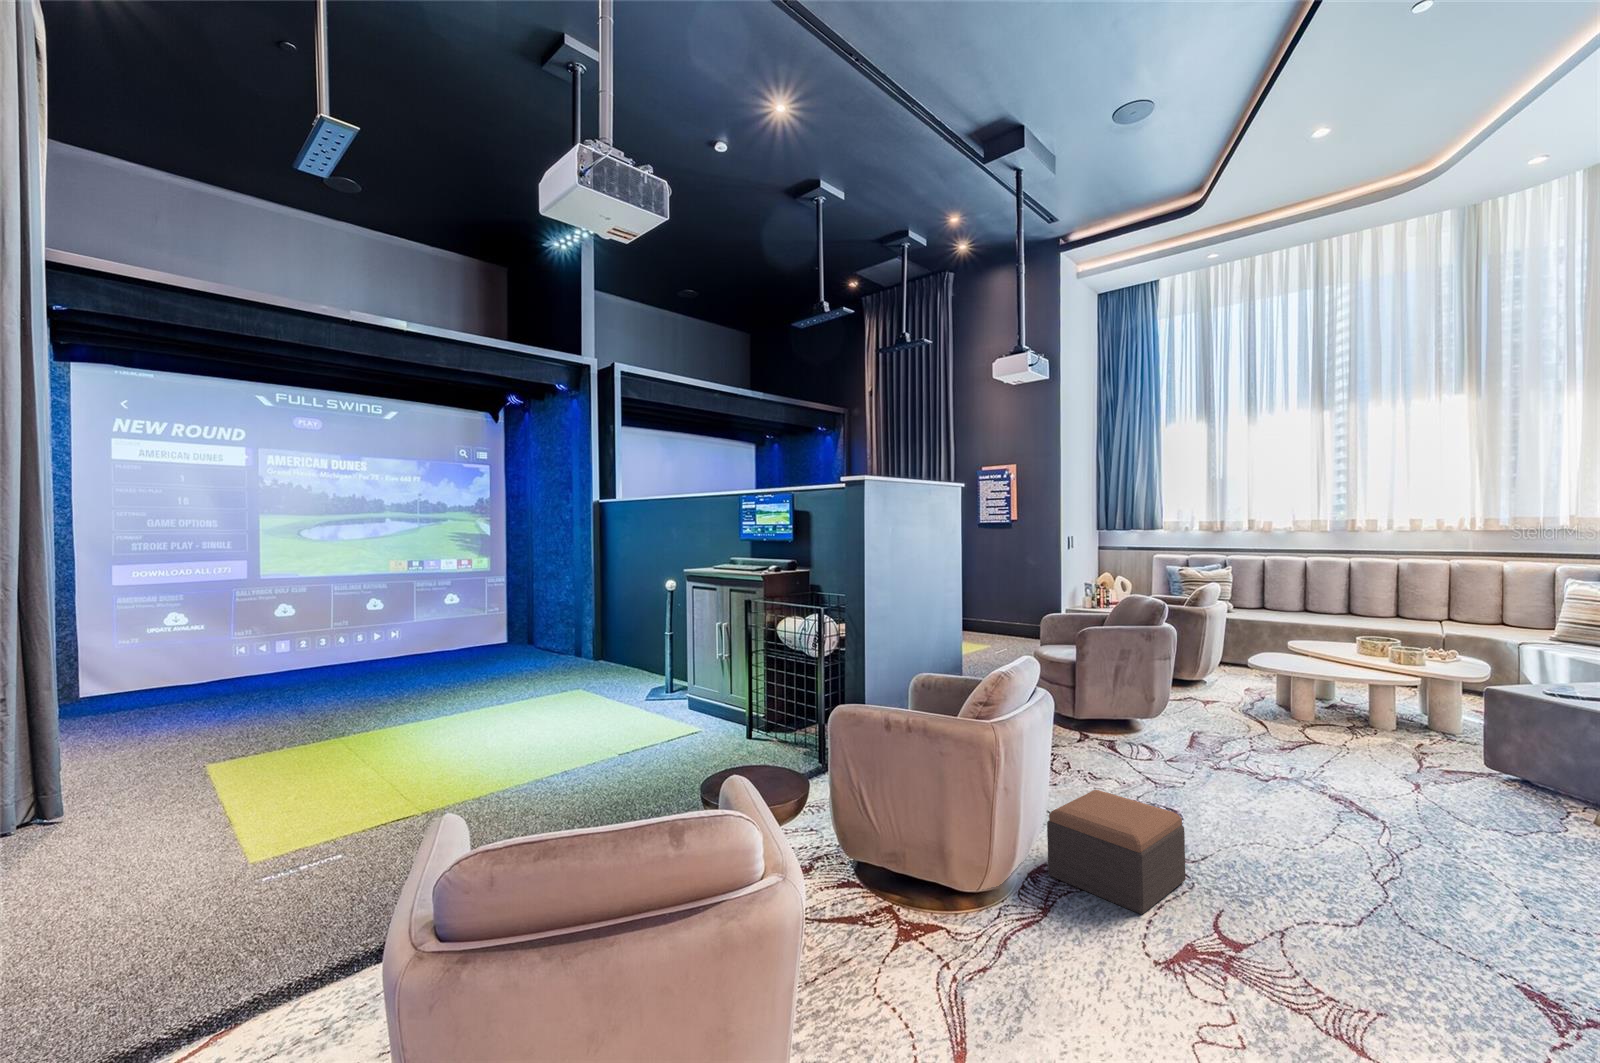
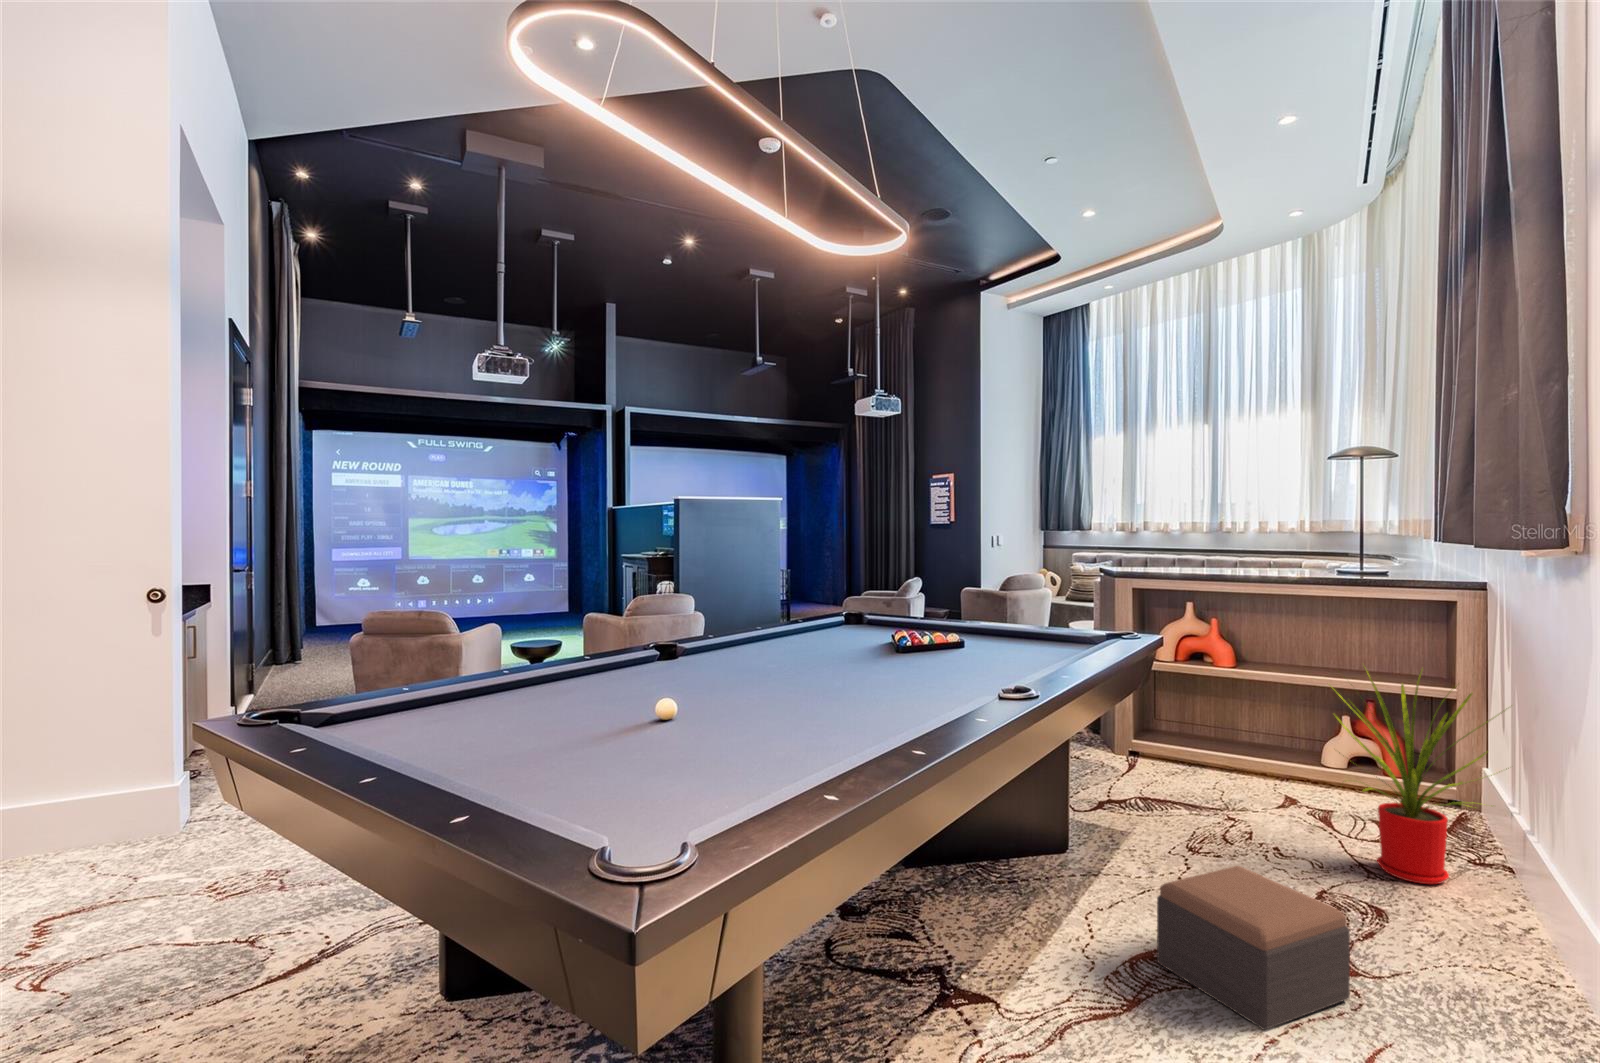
house plant: none [1121,627,1247,787] -> present [1335,673,1509,884]

